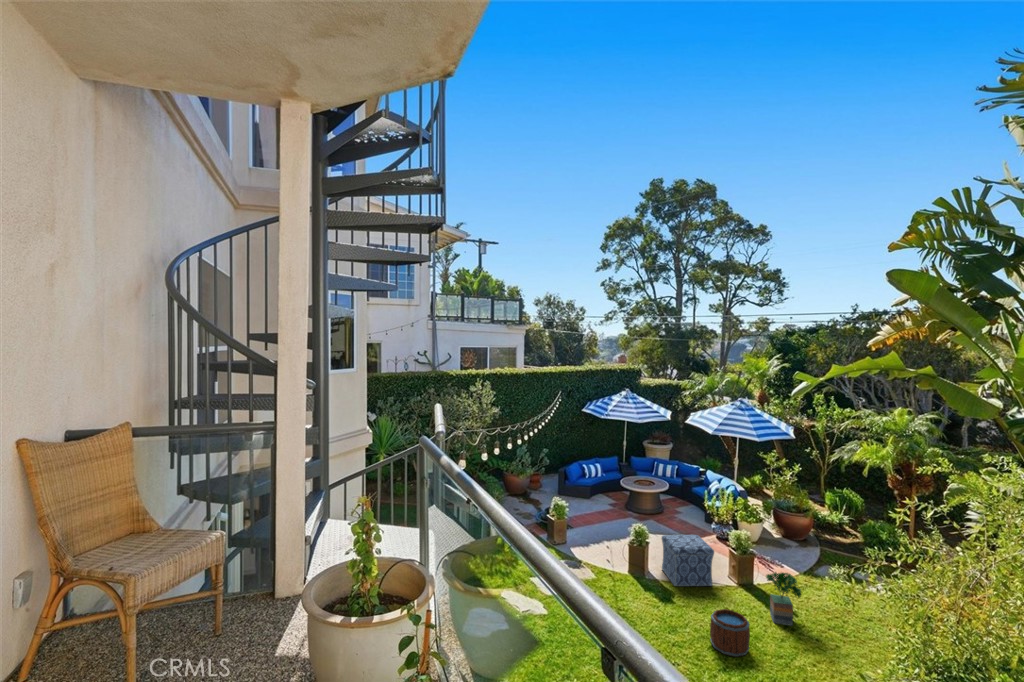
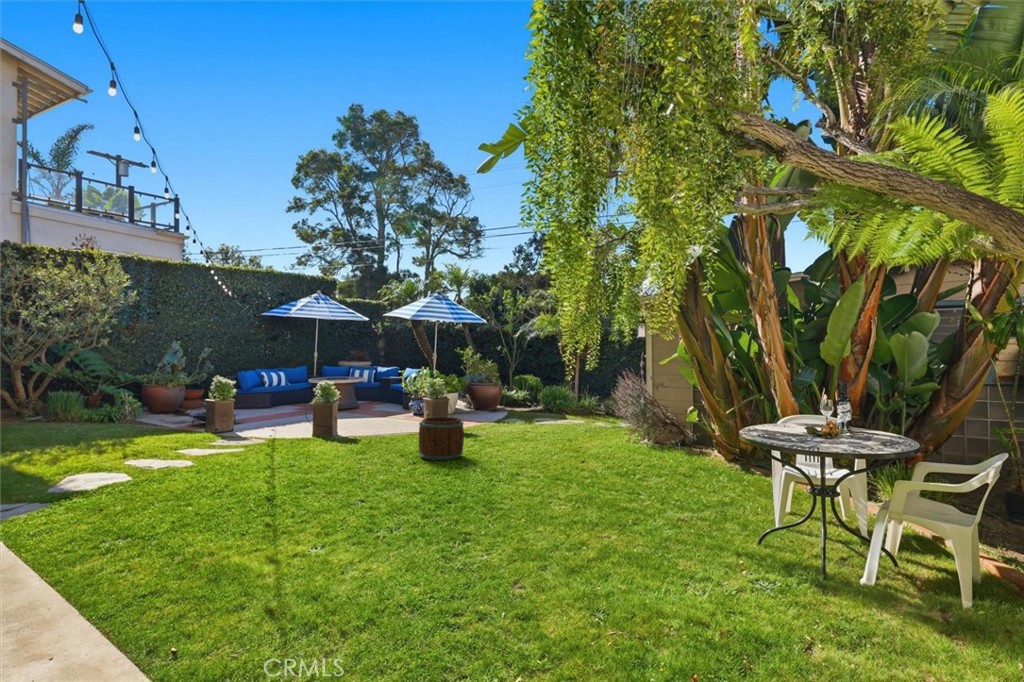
ottoman: present [662,535,714,586] -> none [359,385,422,438]
potted tree: present [766,572,801,626] -> none [477,388,515,443]

